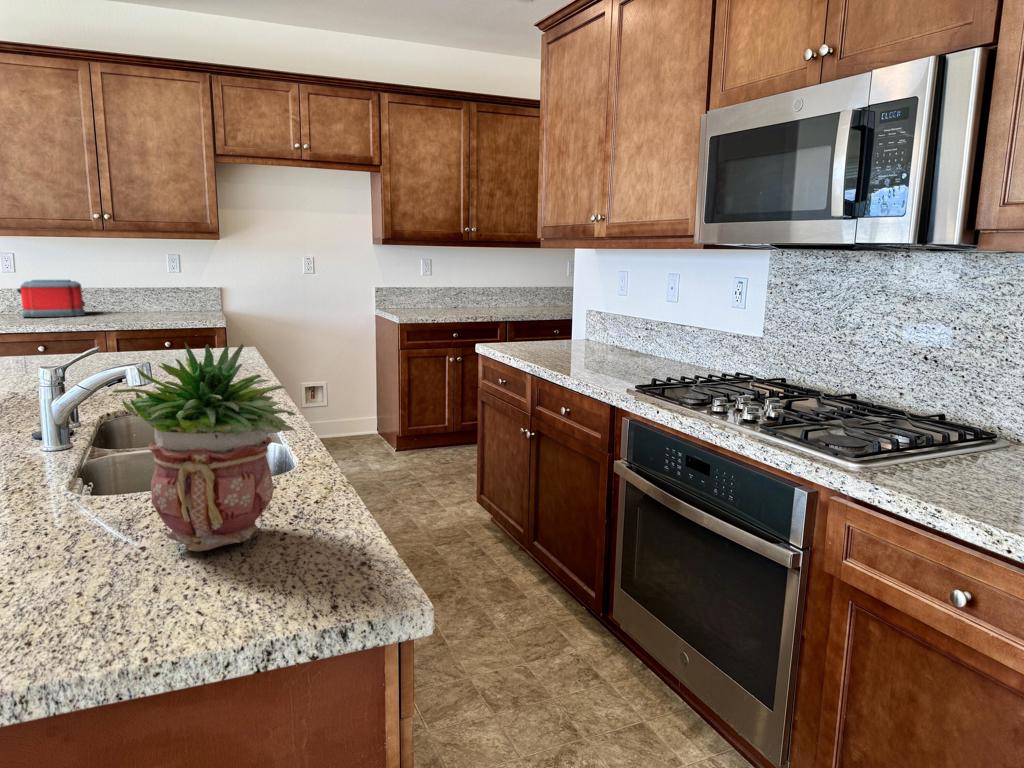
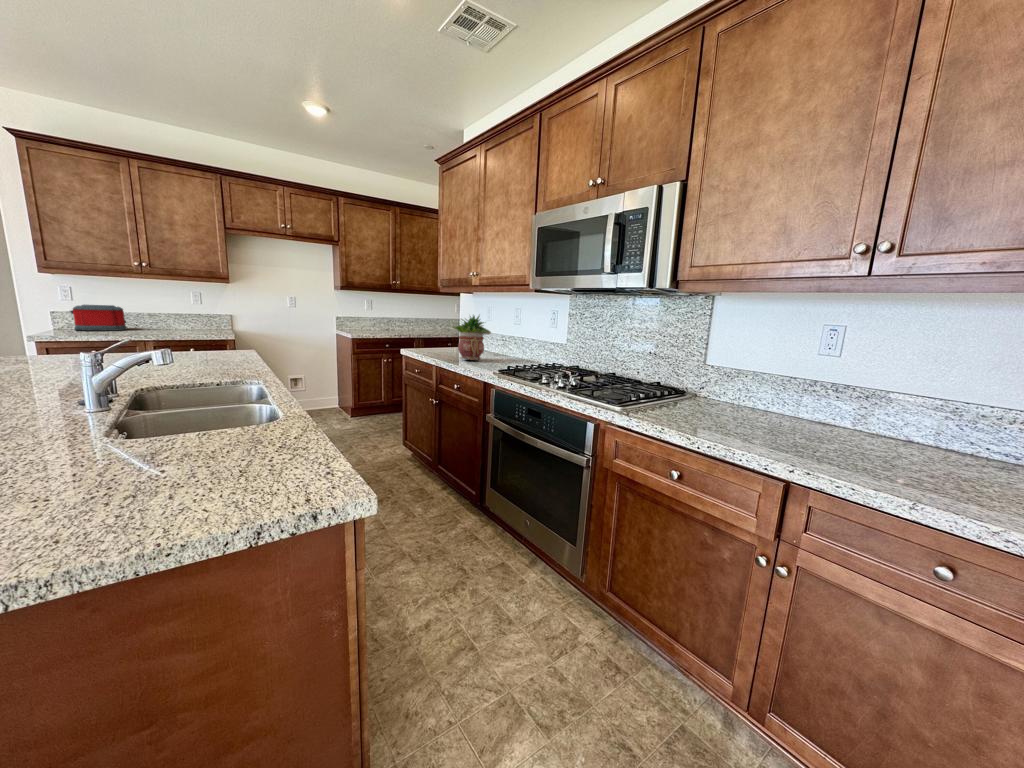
potted plant: present [112,342,296,551] -> present [453,316,491,360]

